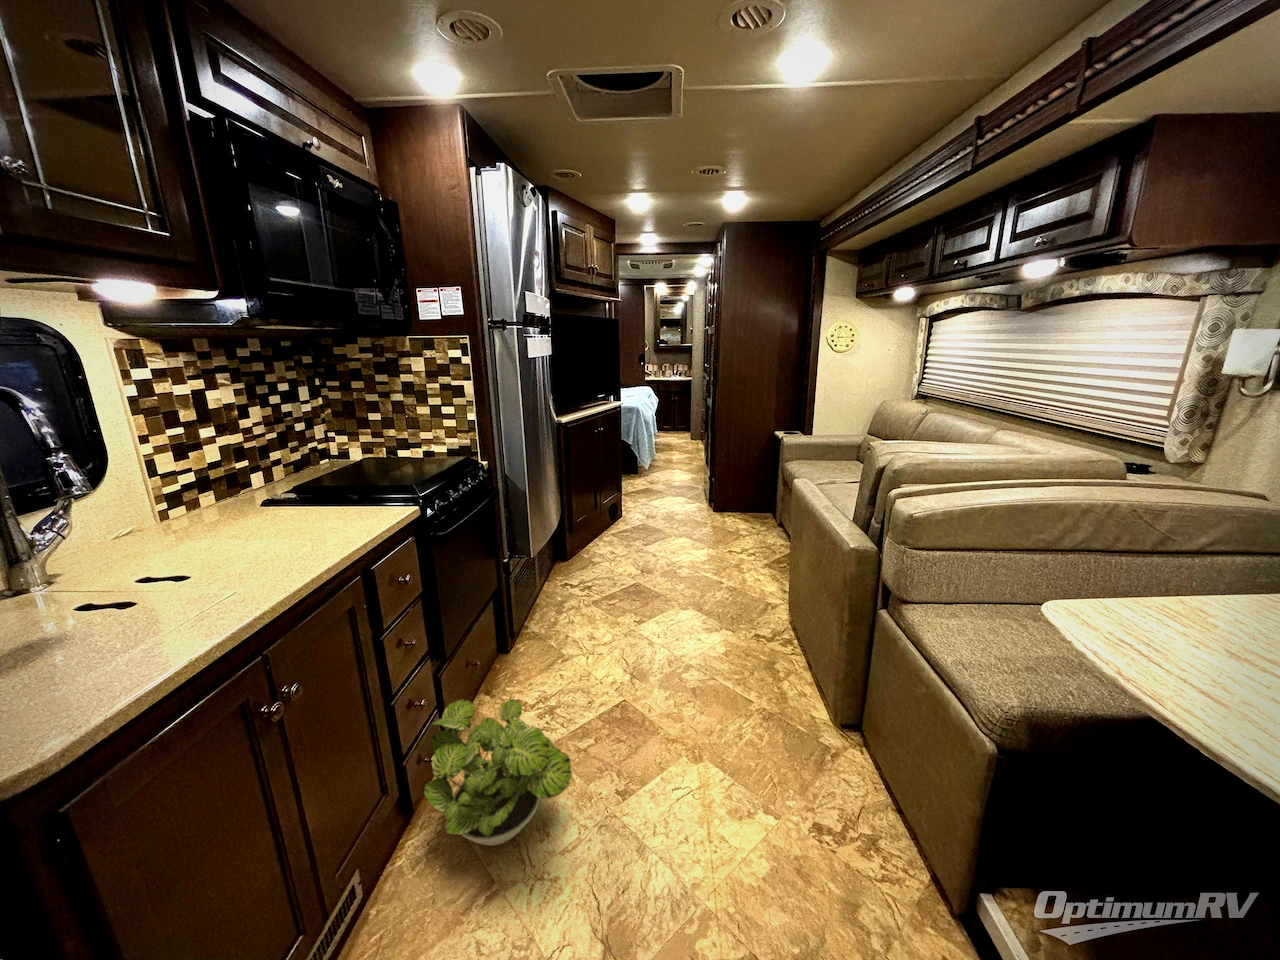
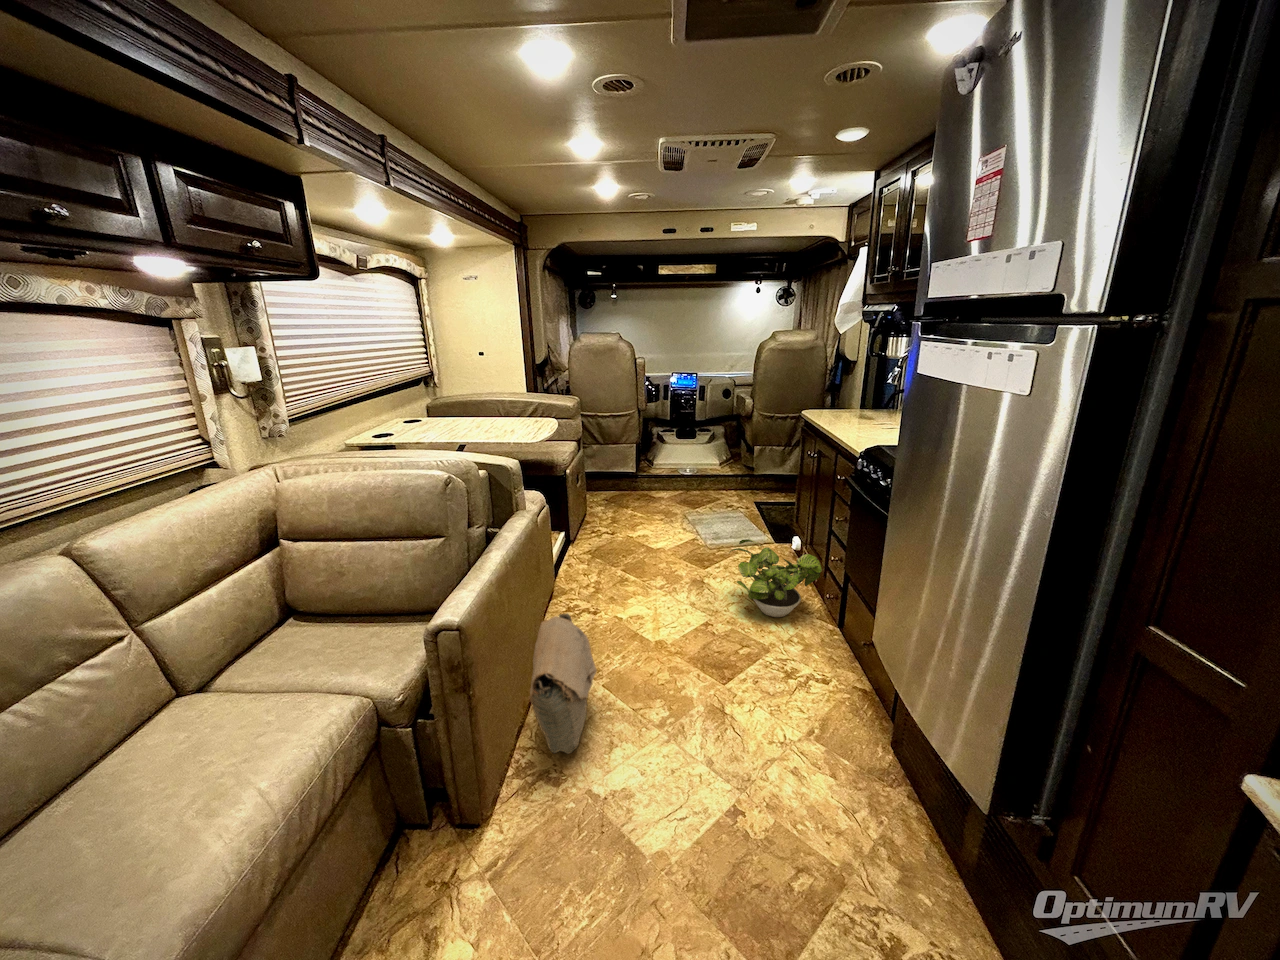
bag: none [746,564,810,680] -> present [530,613,597,754]

